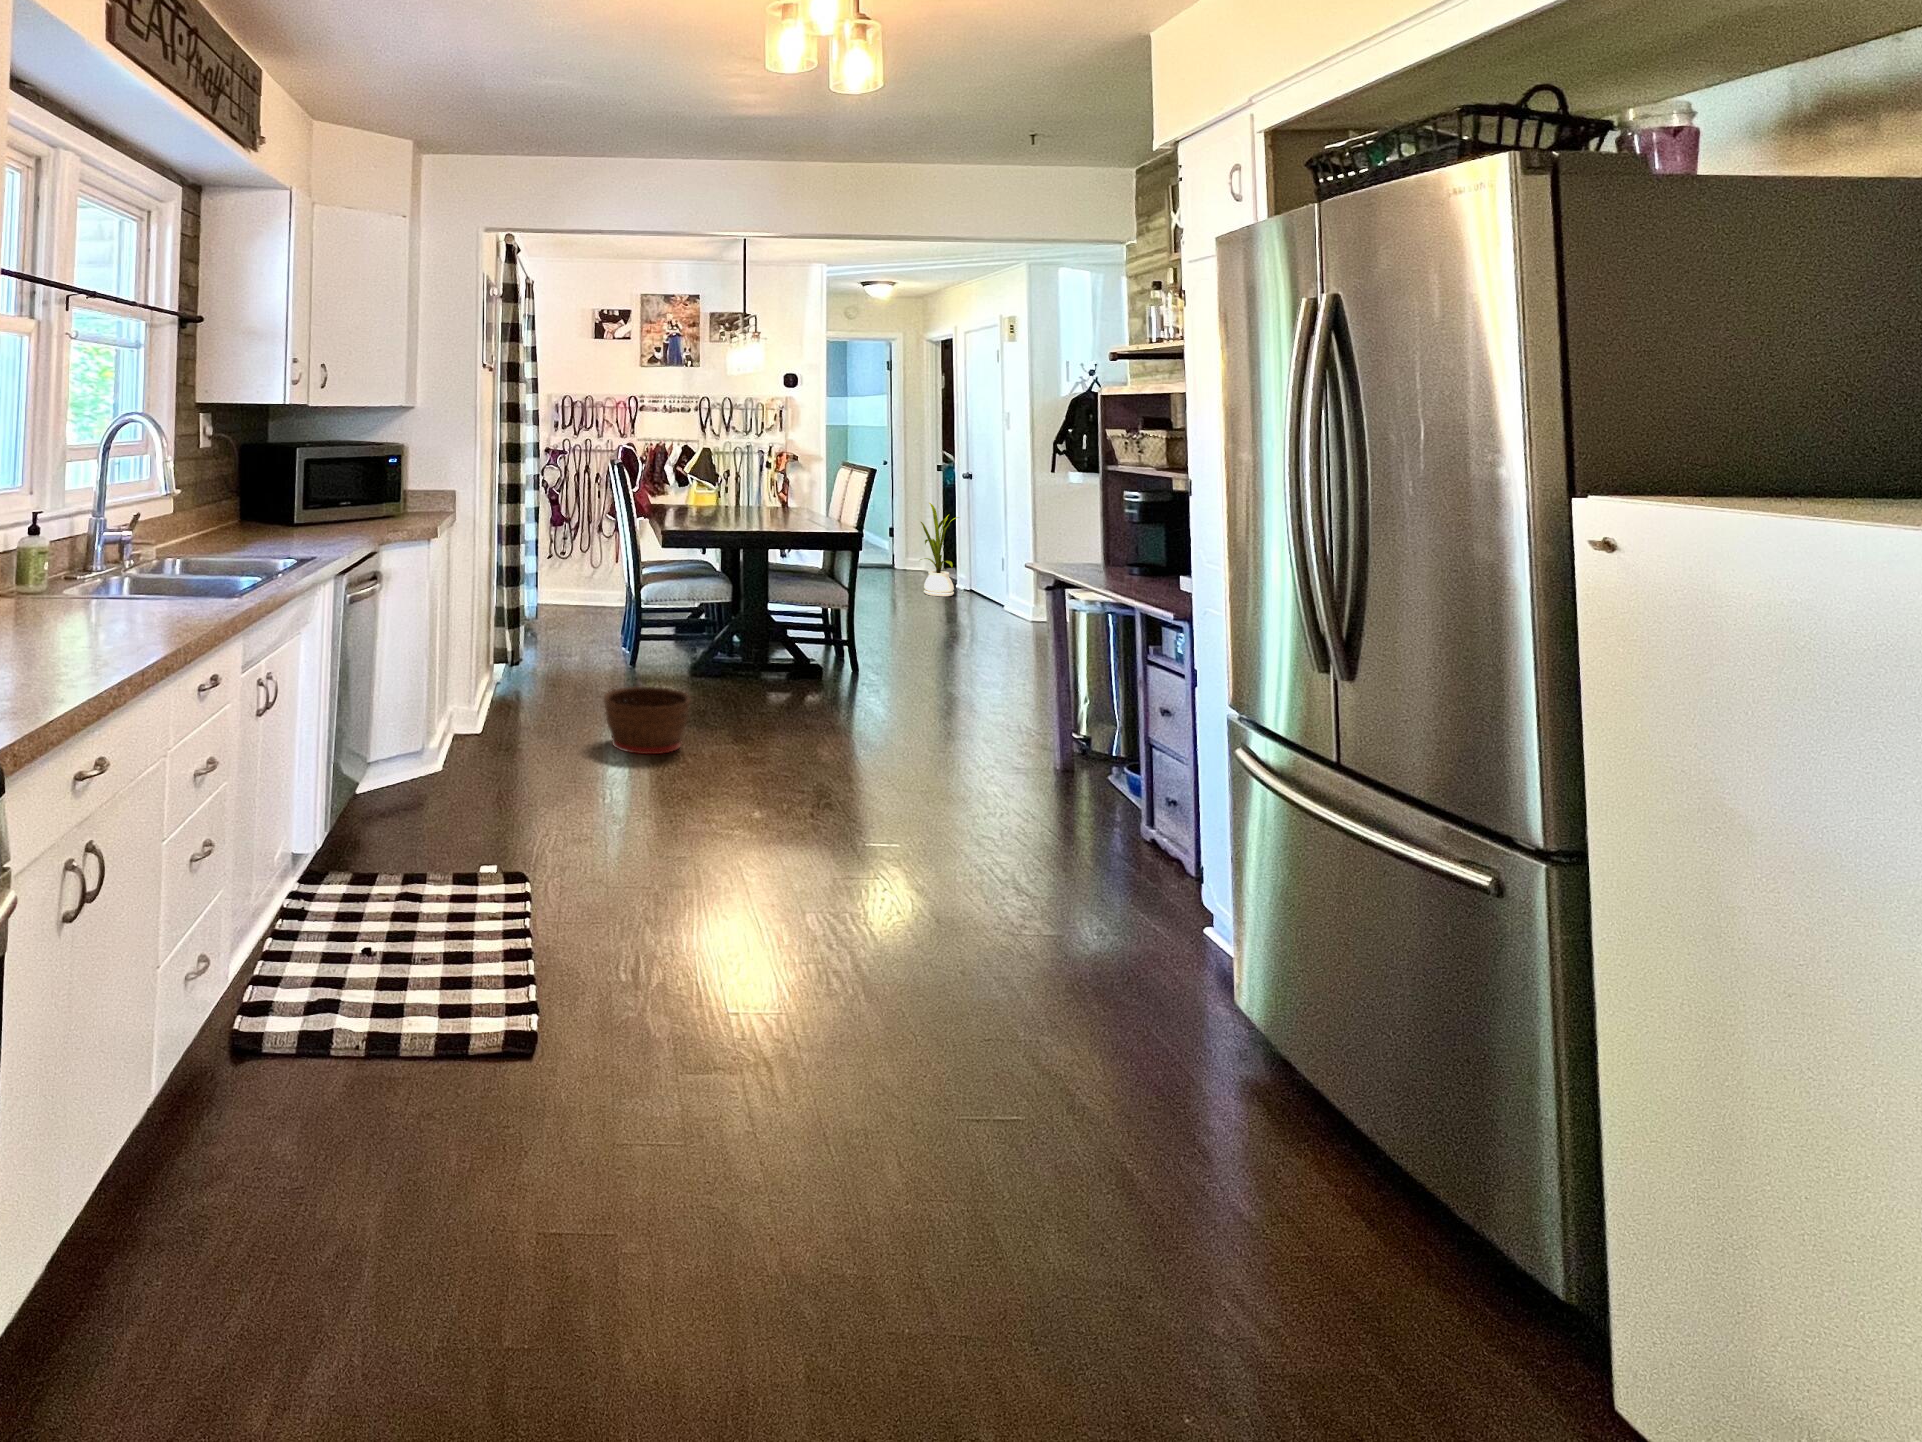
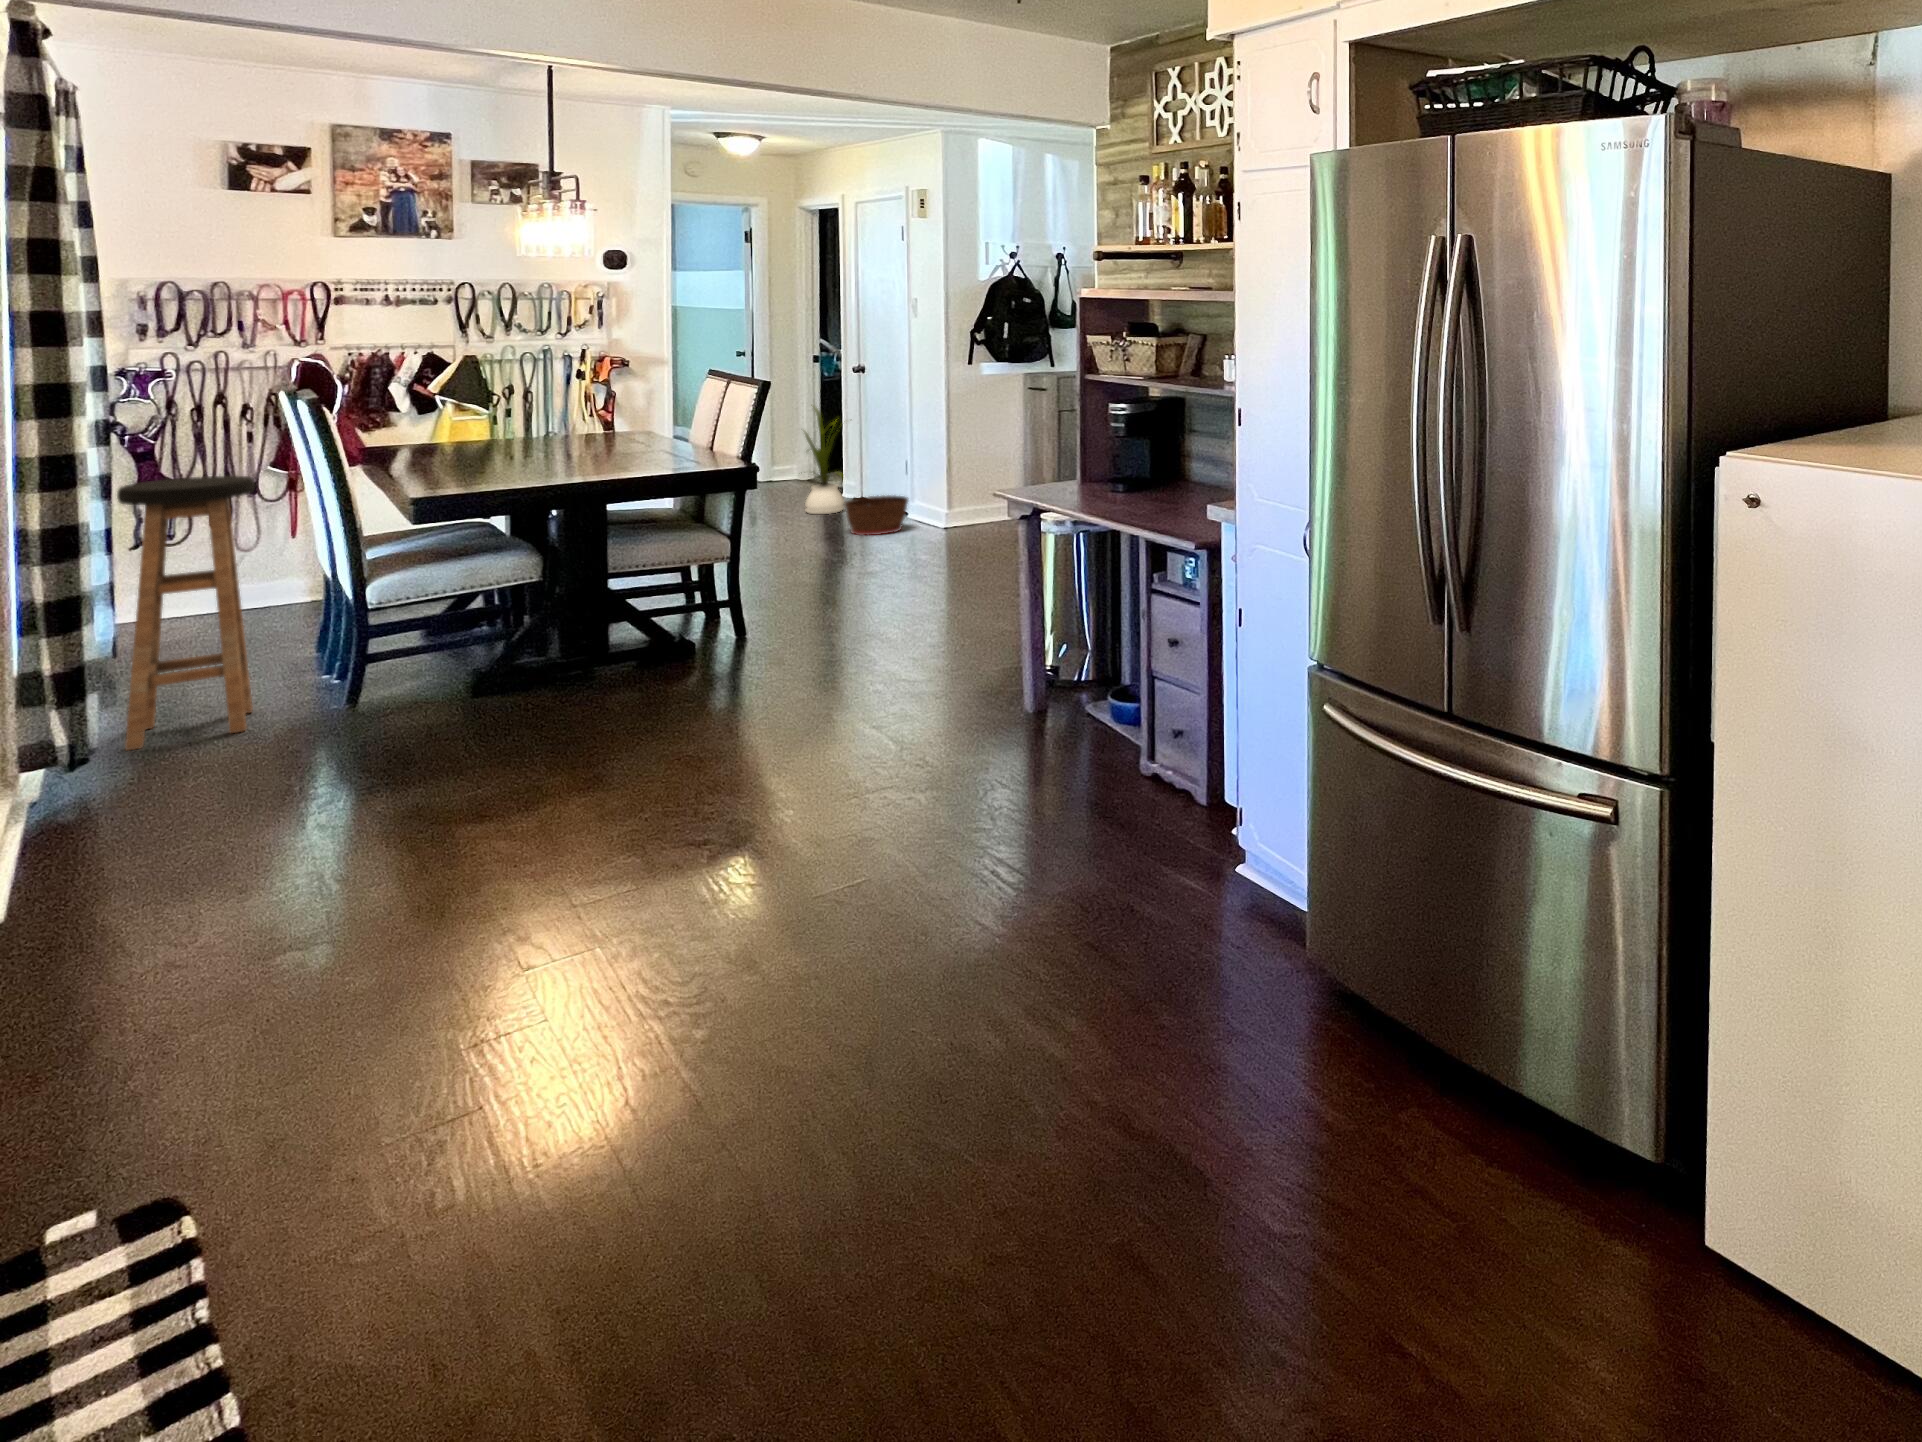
bar stool: none [537,507,594,666] -> present [117,476,255,750]
basket: present [604,687,690,754] -> present [844,495,908,535]

